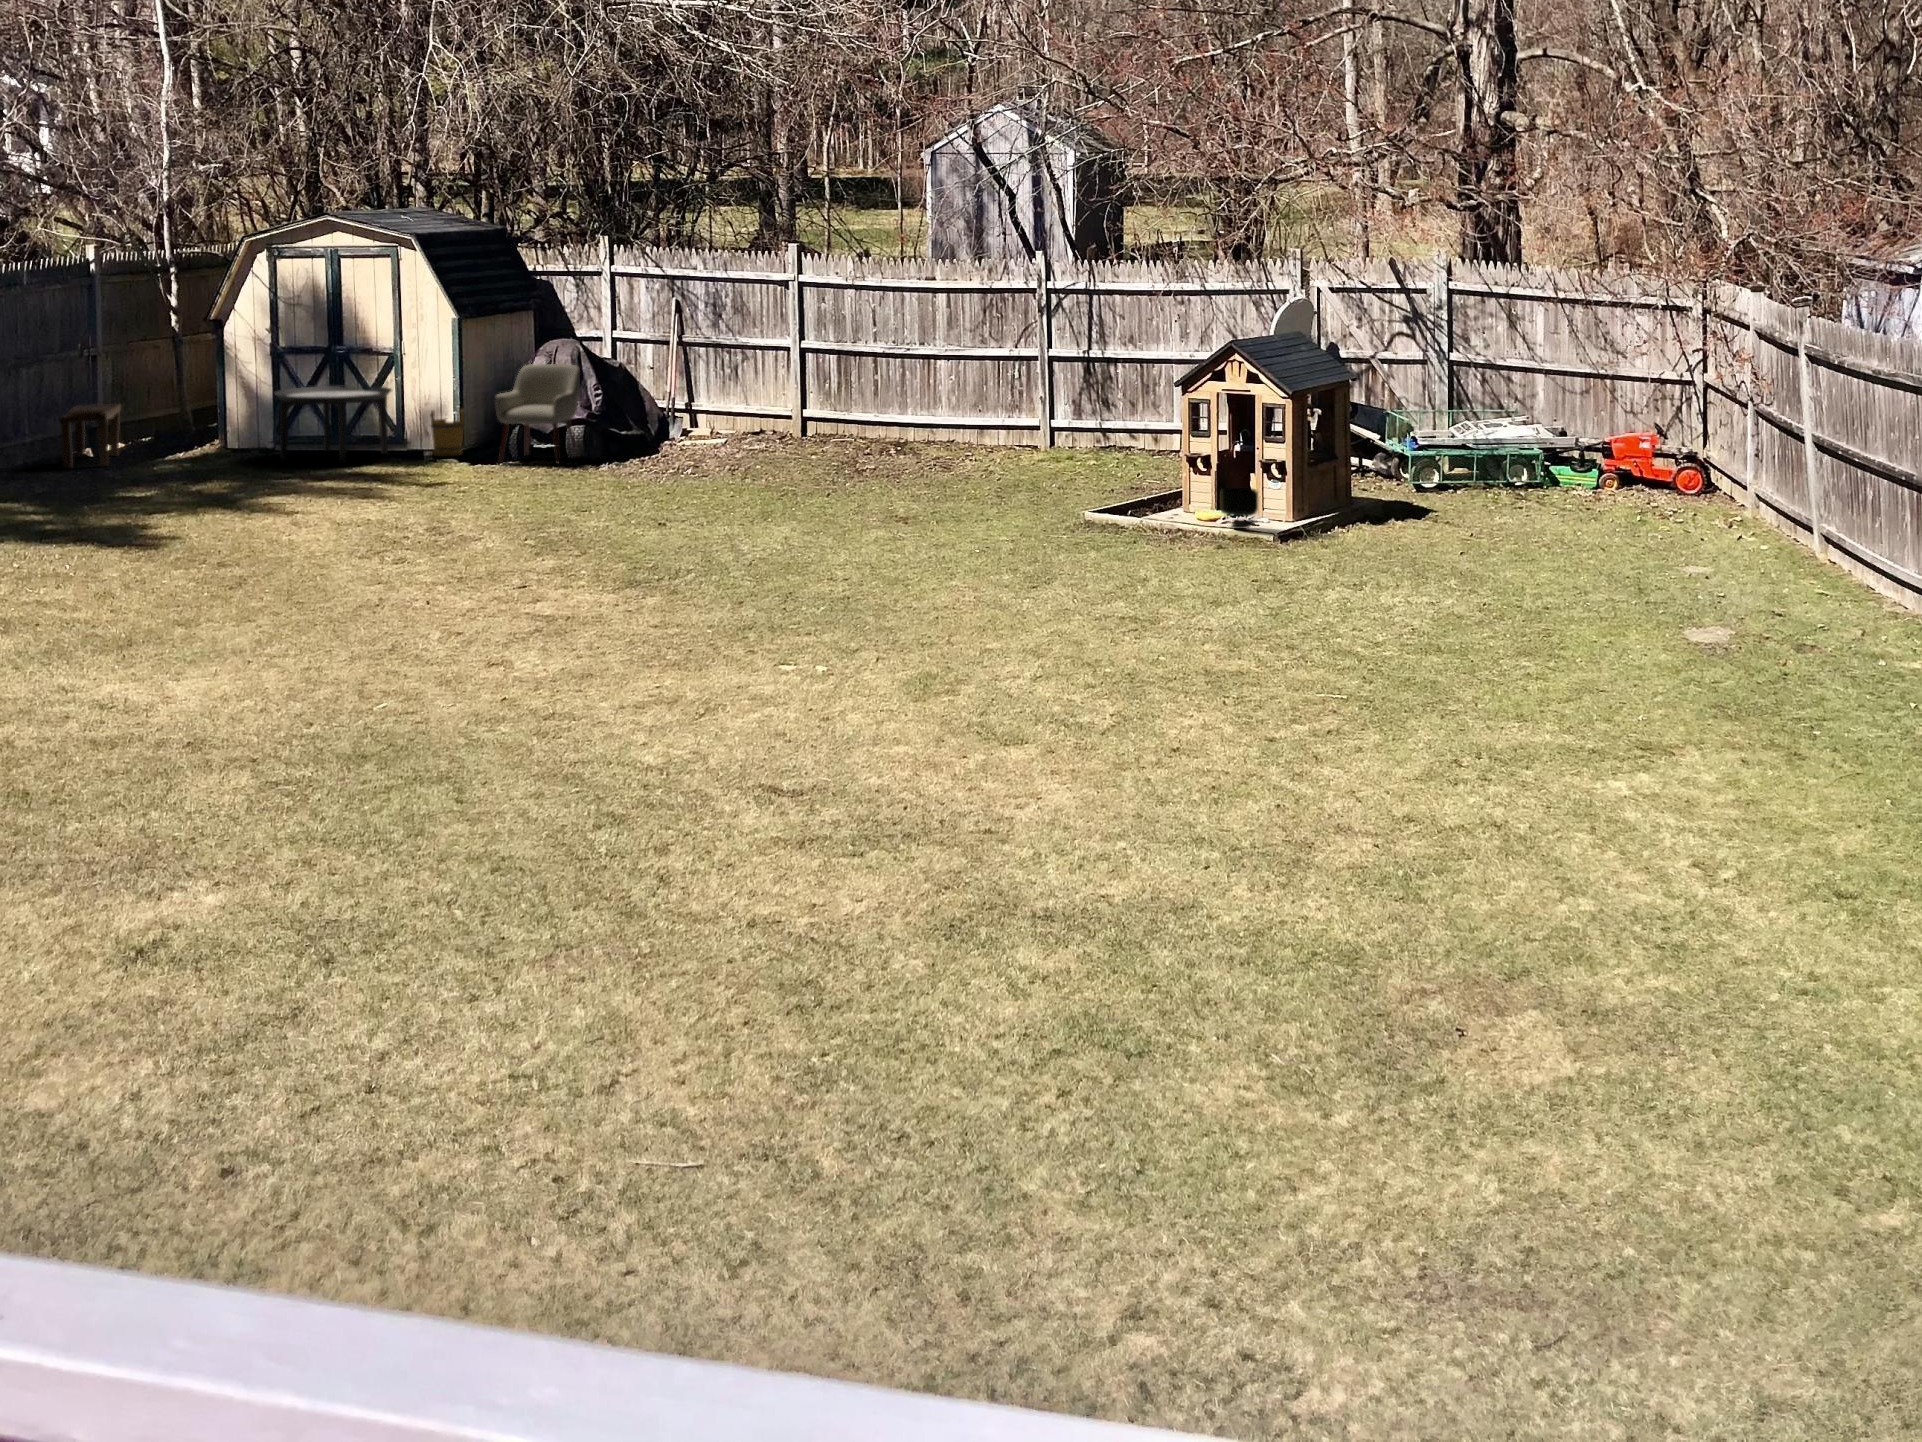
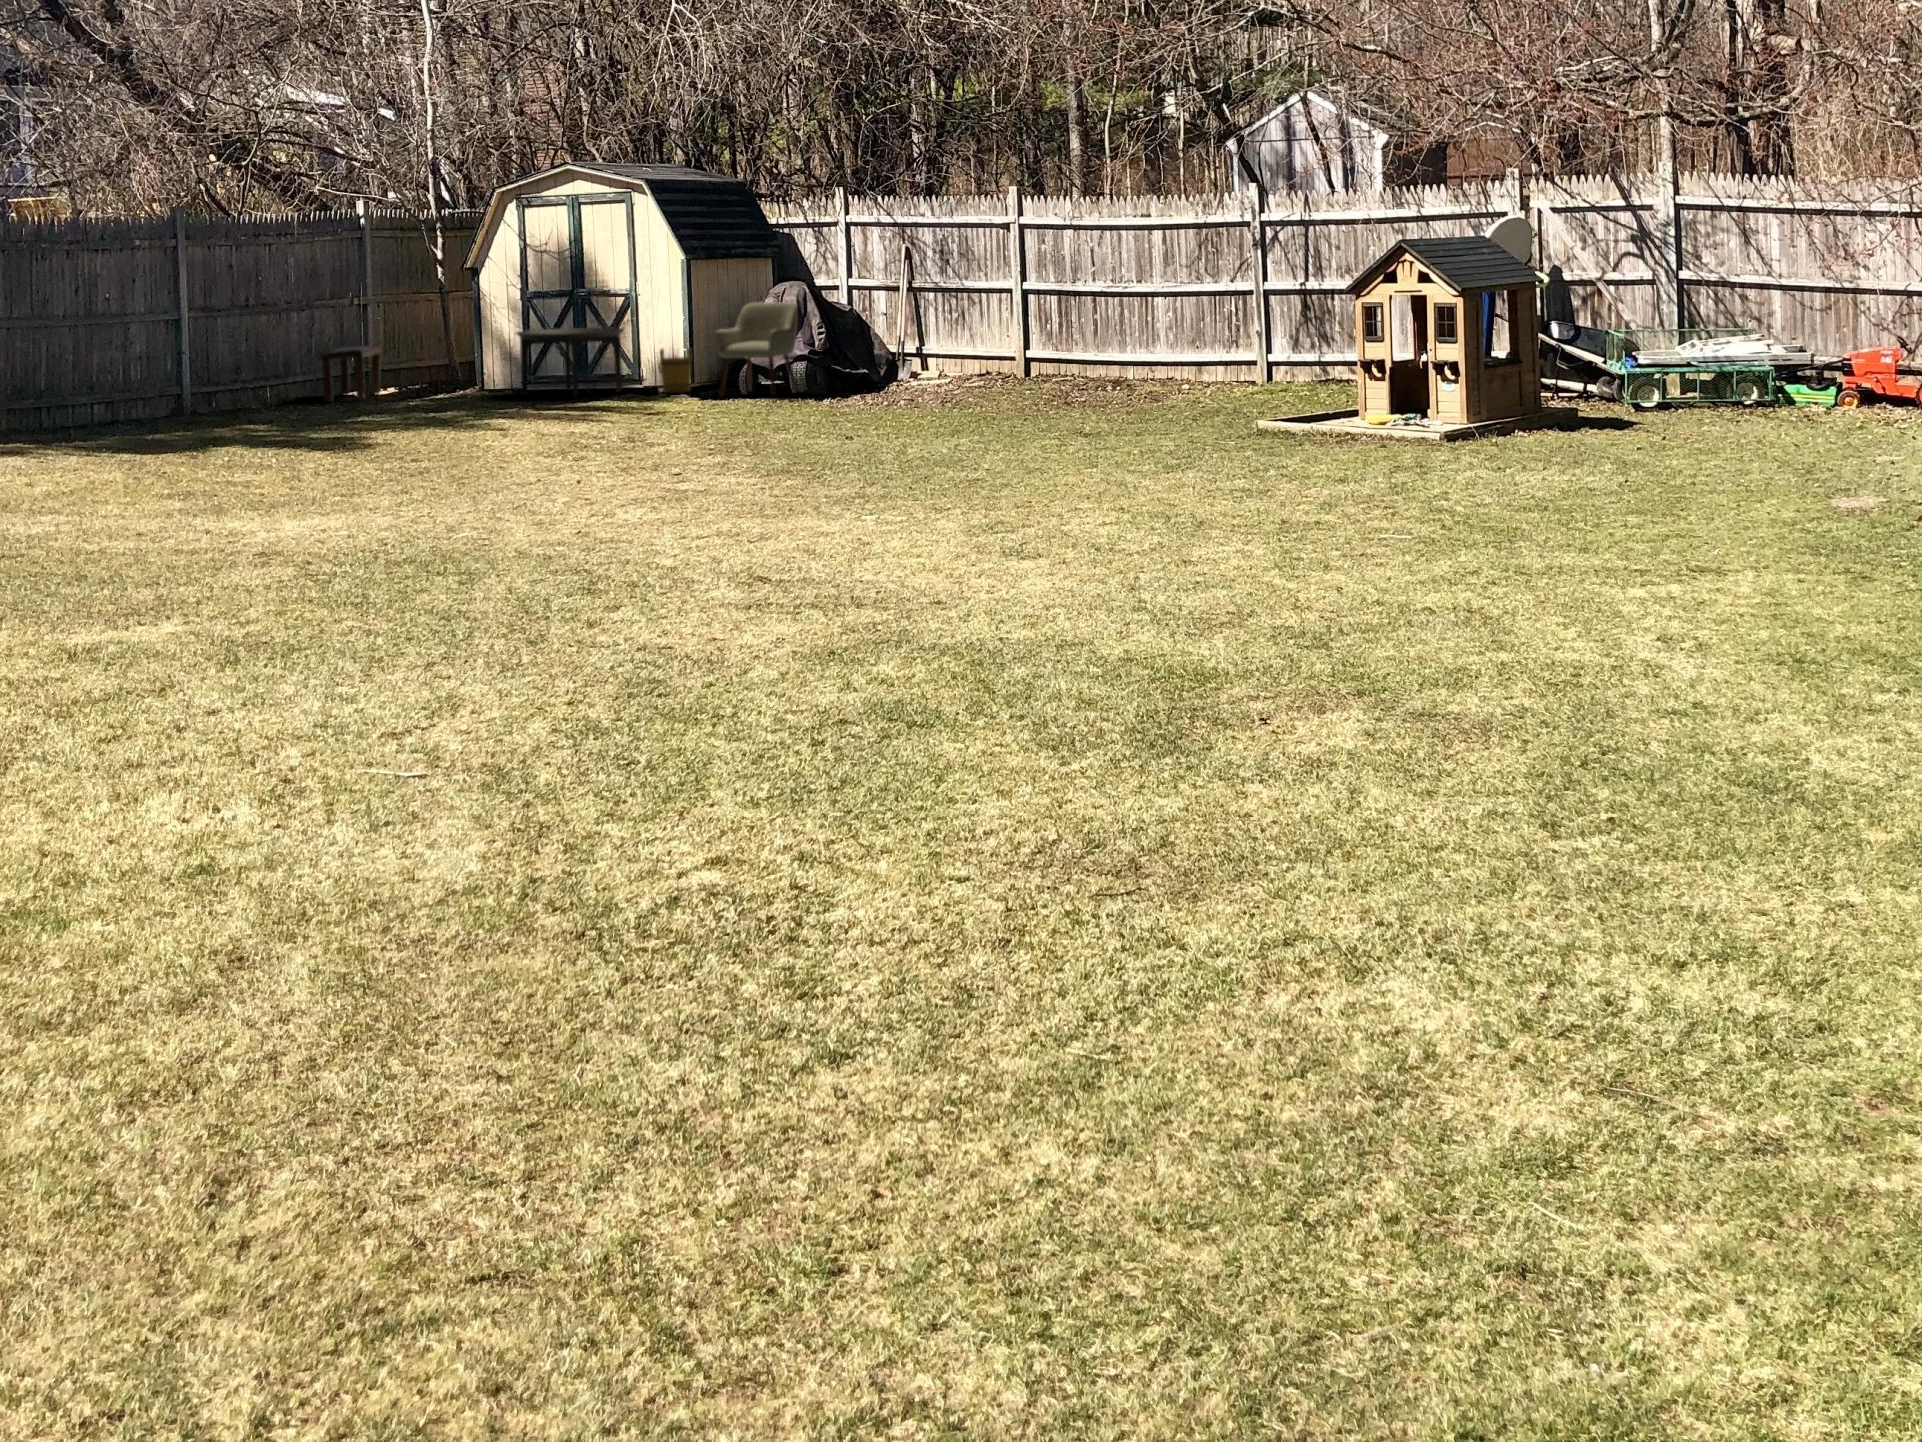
planter: present [1221,488,1258,529] -> none [1392,393,1432,434]

